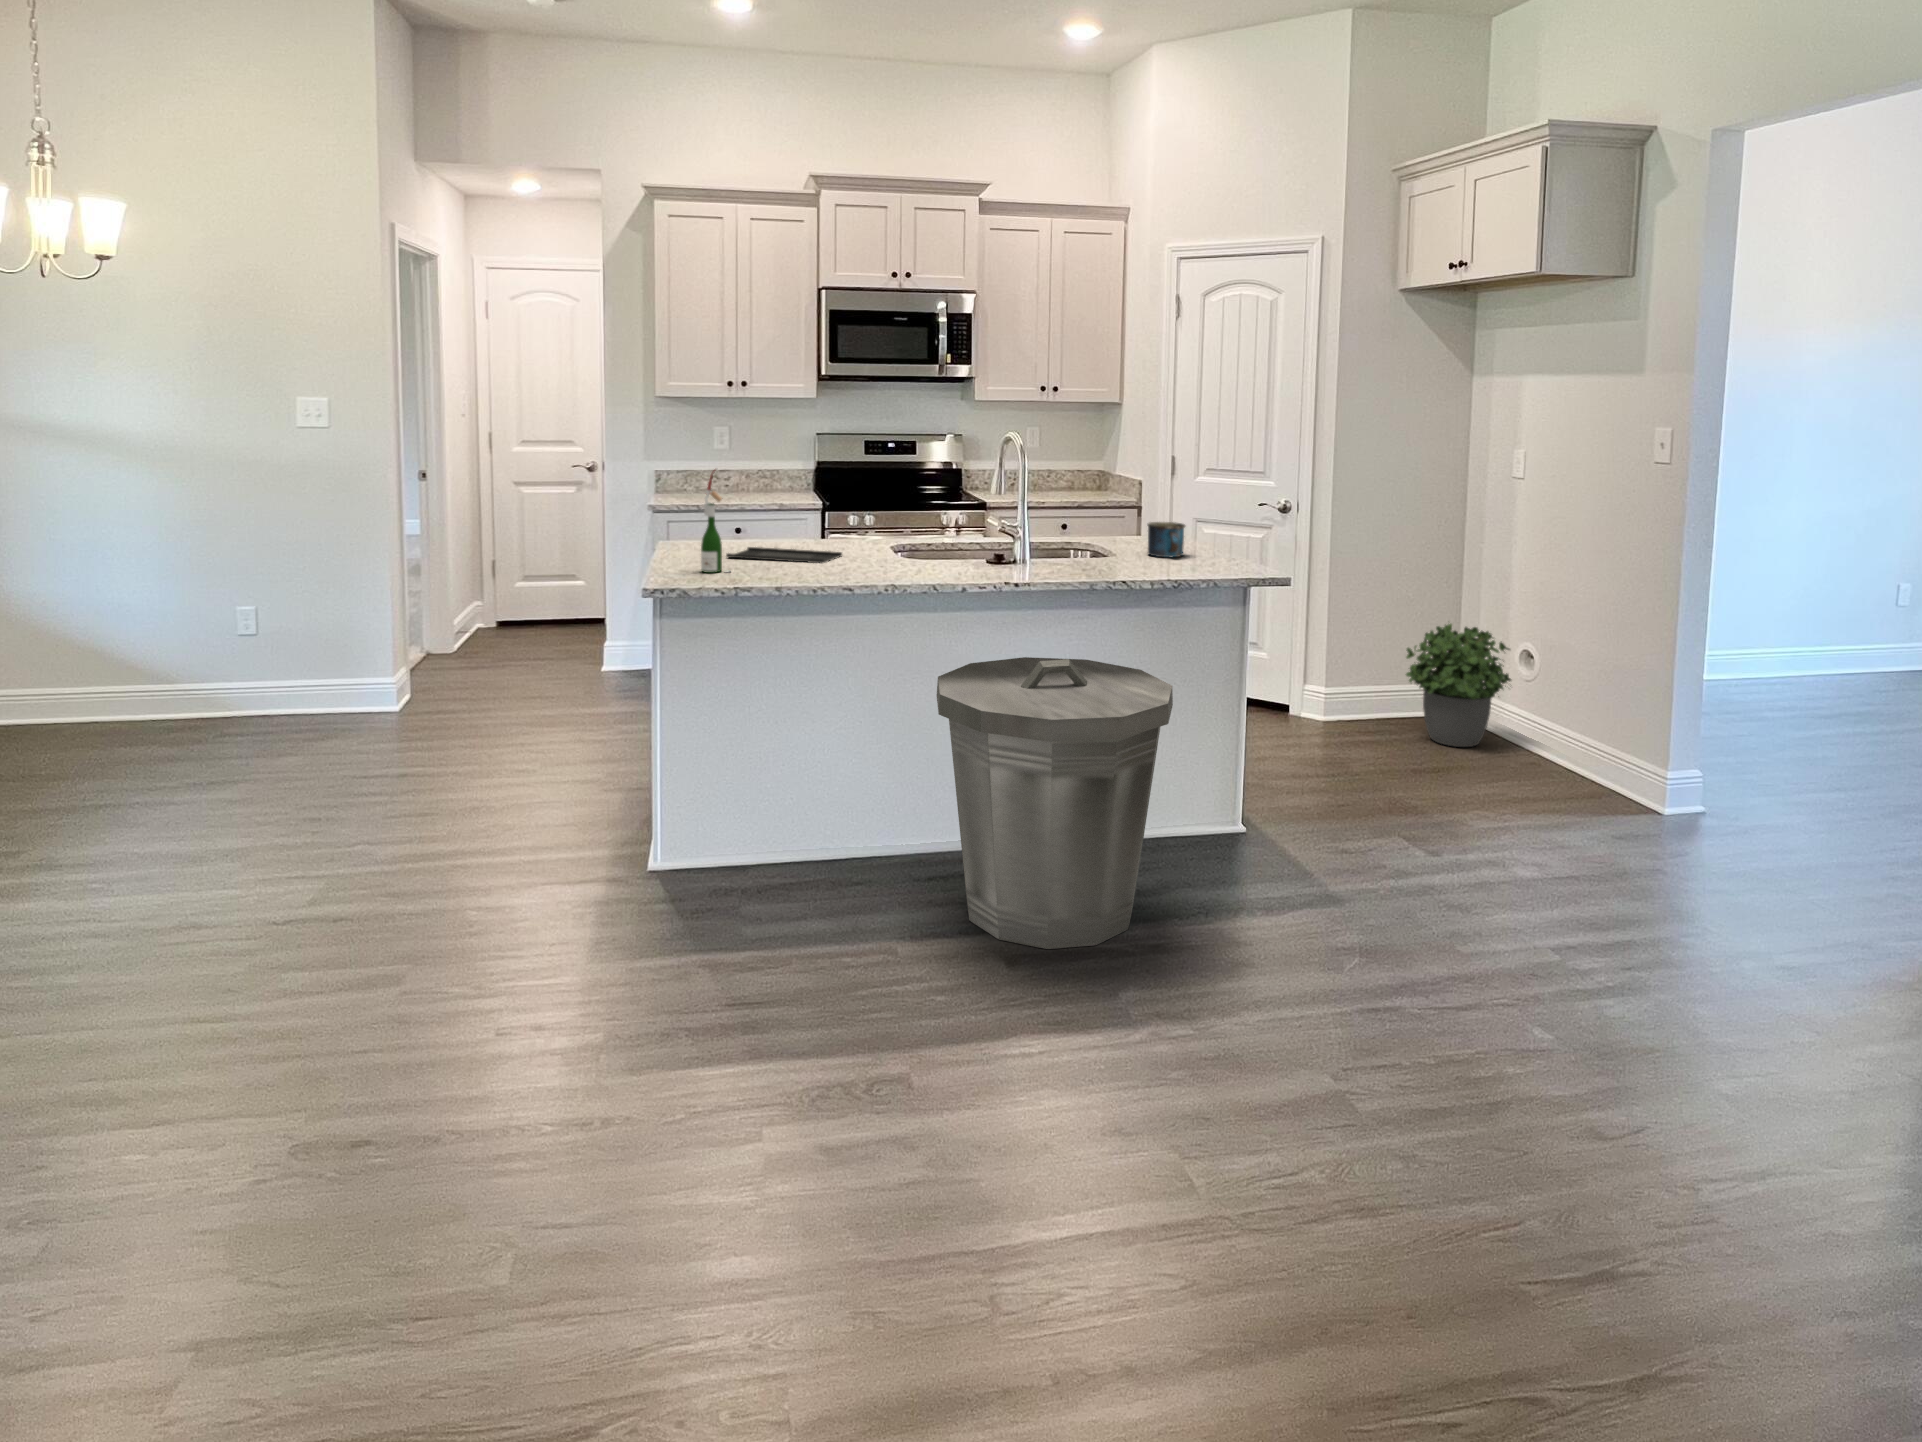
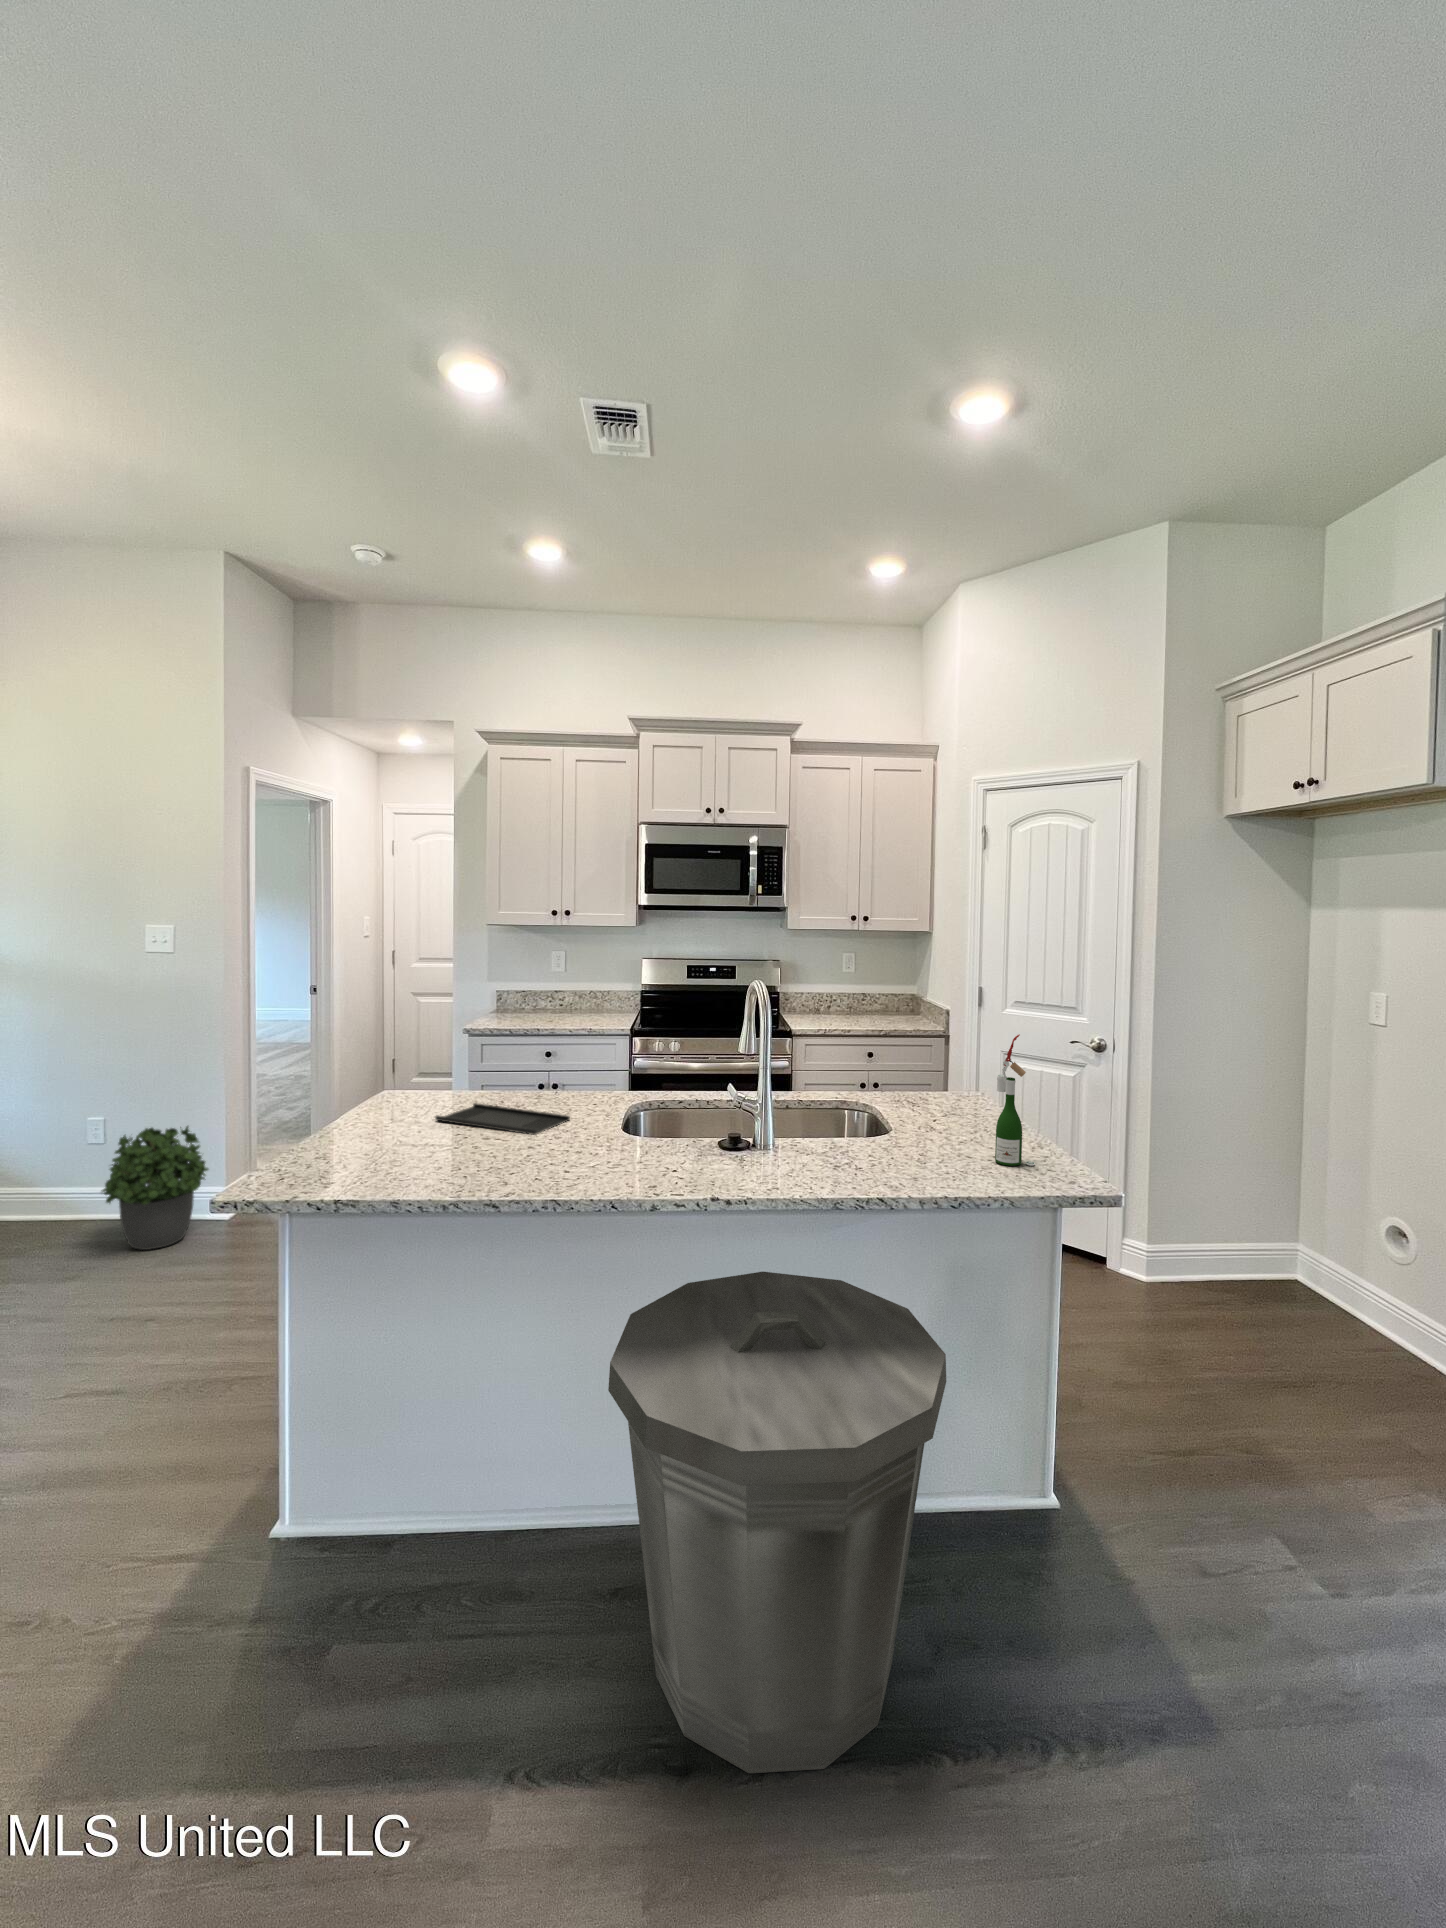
wine bottle: present [701,470,730,573] -> present [995,1034,1035,1166]
mug: present [1148,522,1185,557] -> none [930,1087,978,1135]
potted plant: present [1406,624,1511,747] -> present [102,1126,208,1250]

